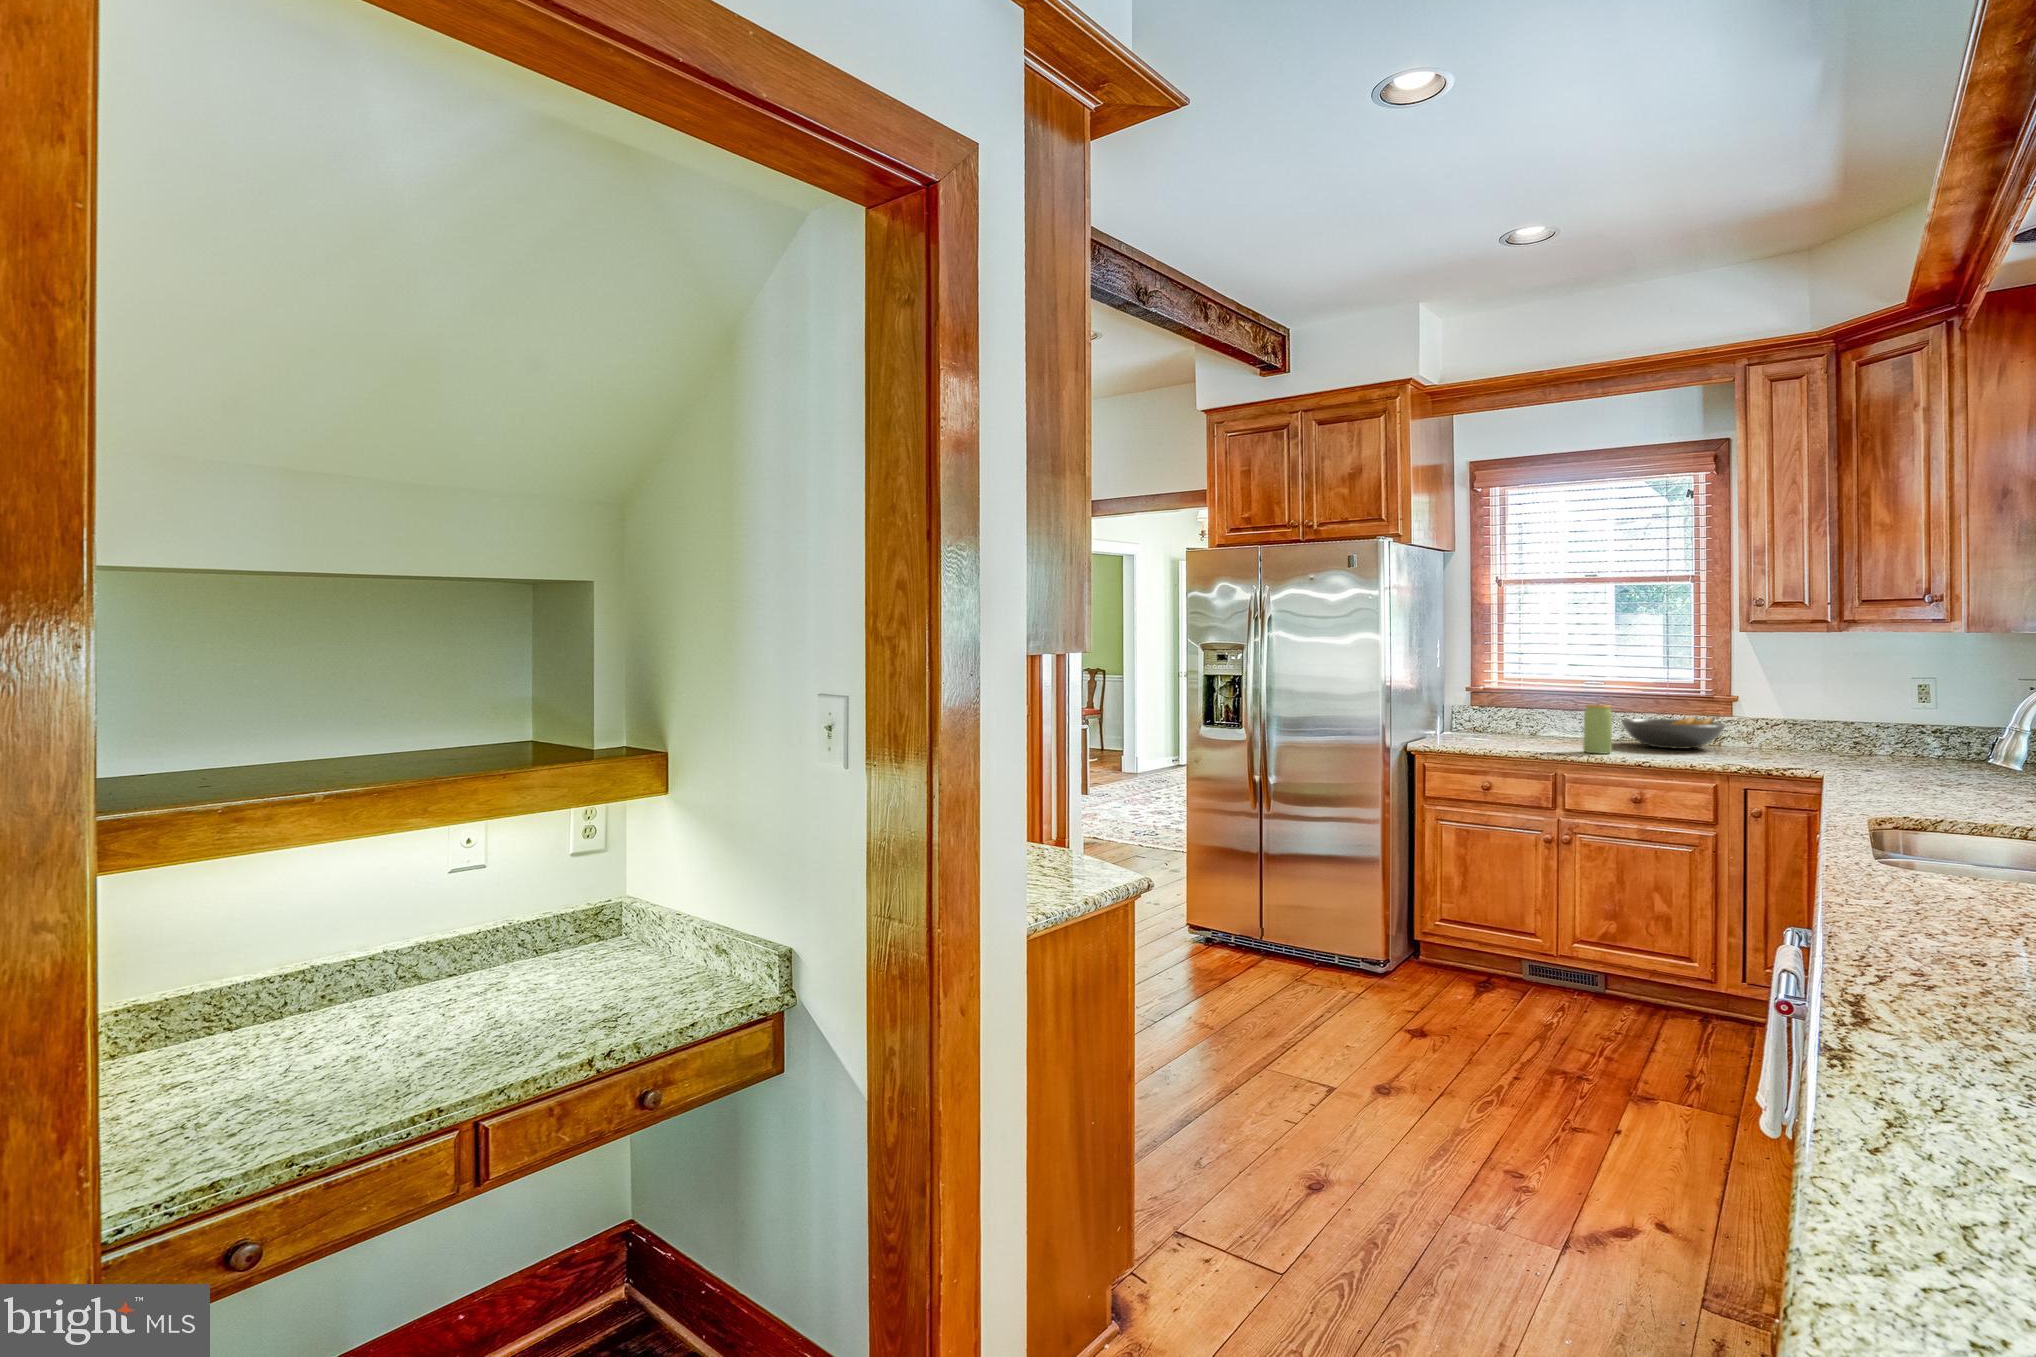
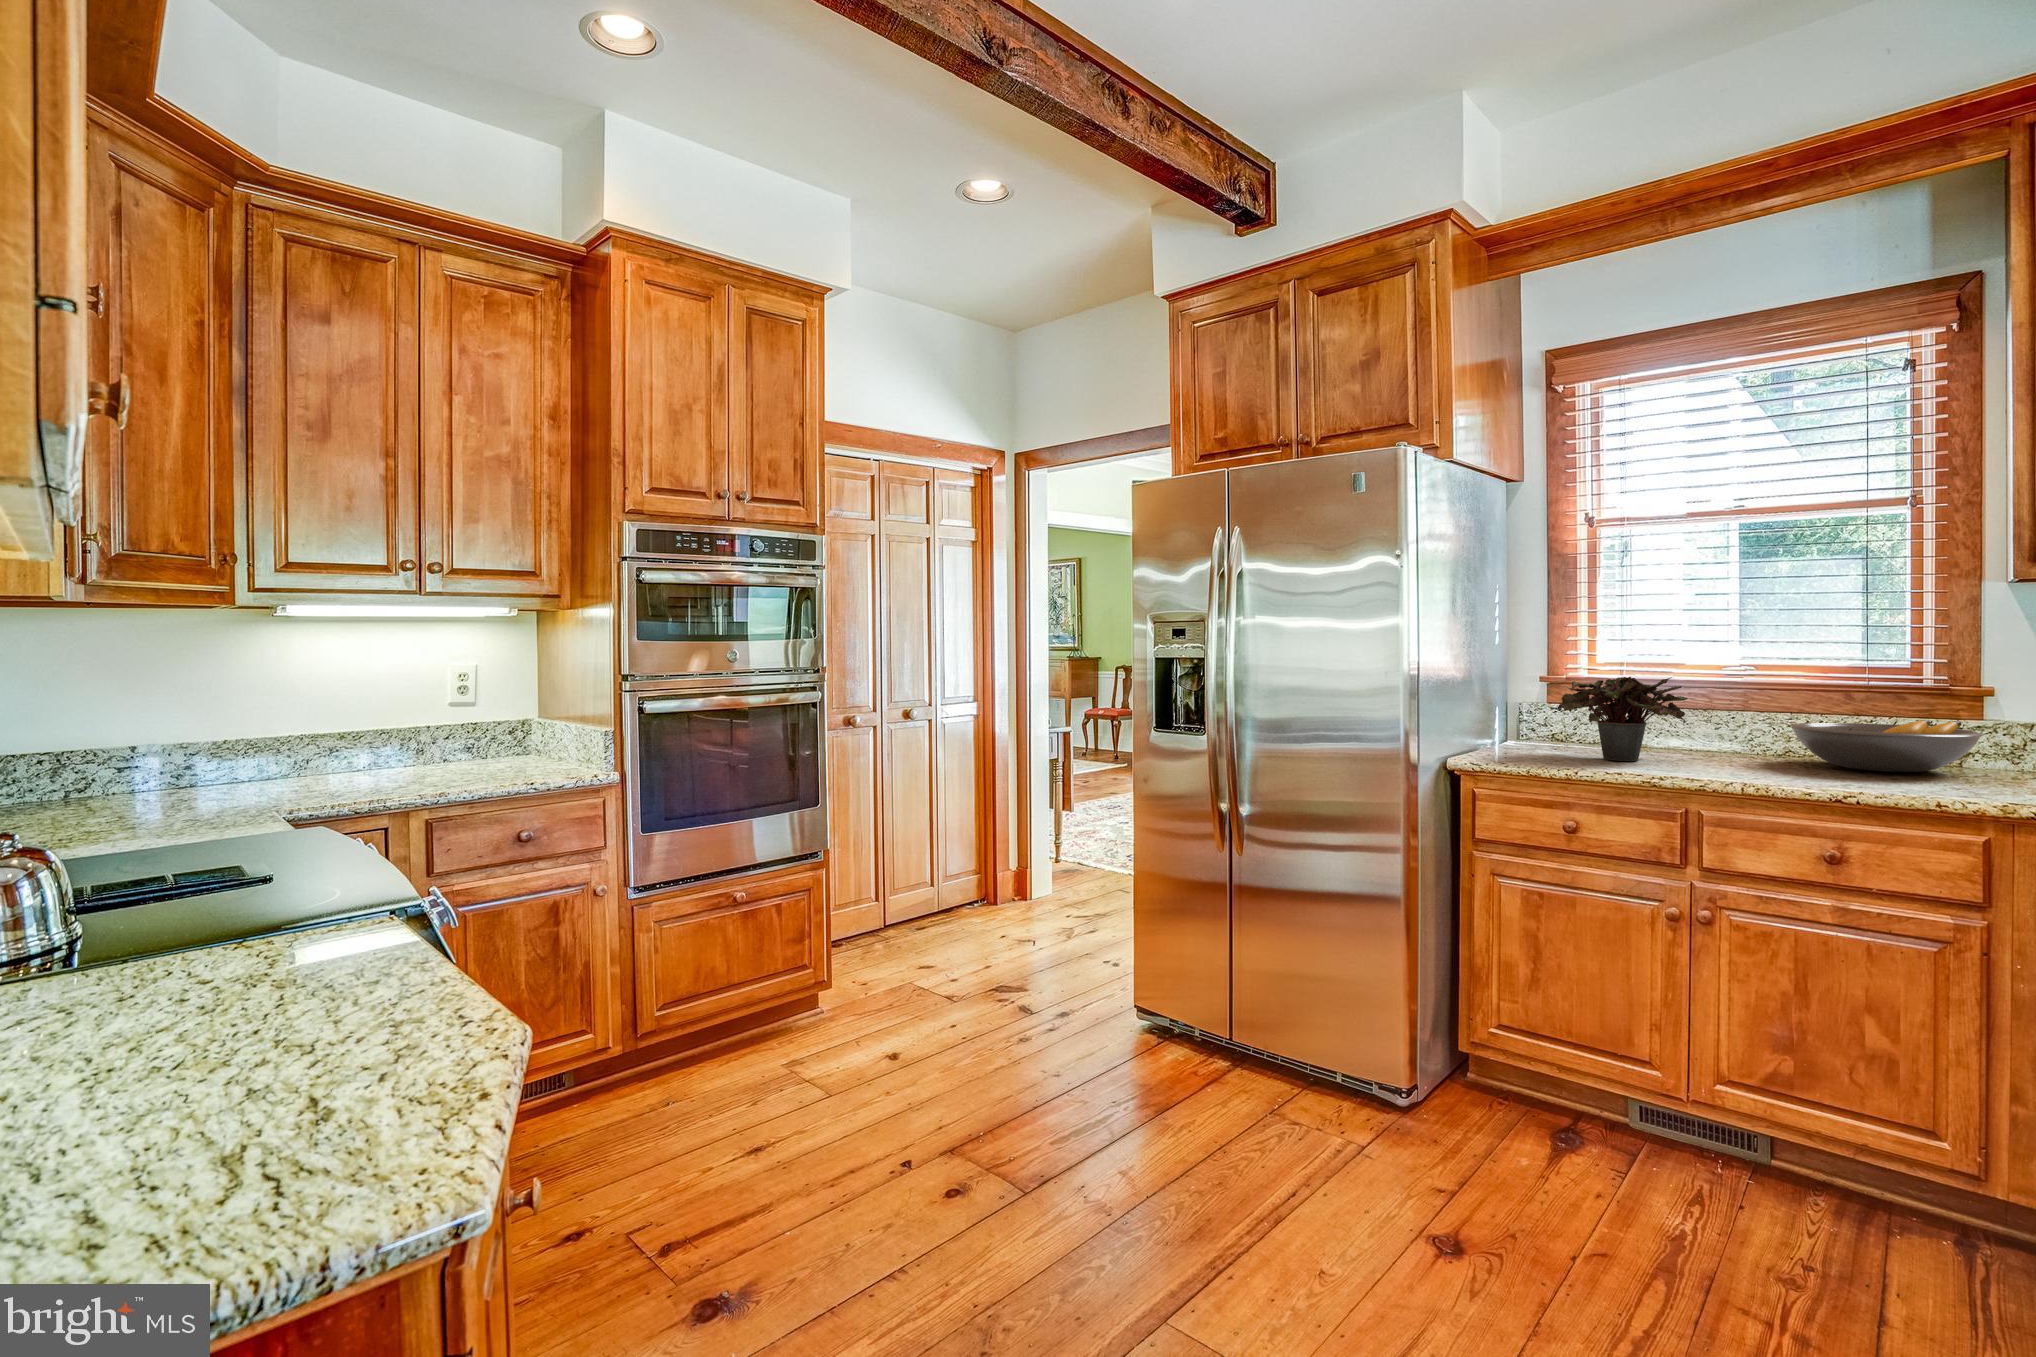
potted plant: none [1478,689,1559,744] -> present [1557,677,1688,761]
jar: present [1583,705,1612,754] -> none [1733,700,1783,780]

